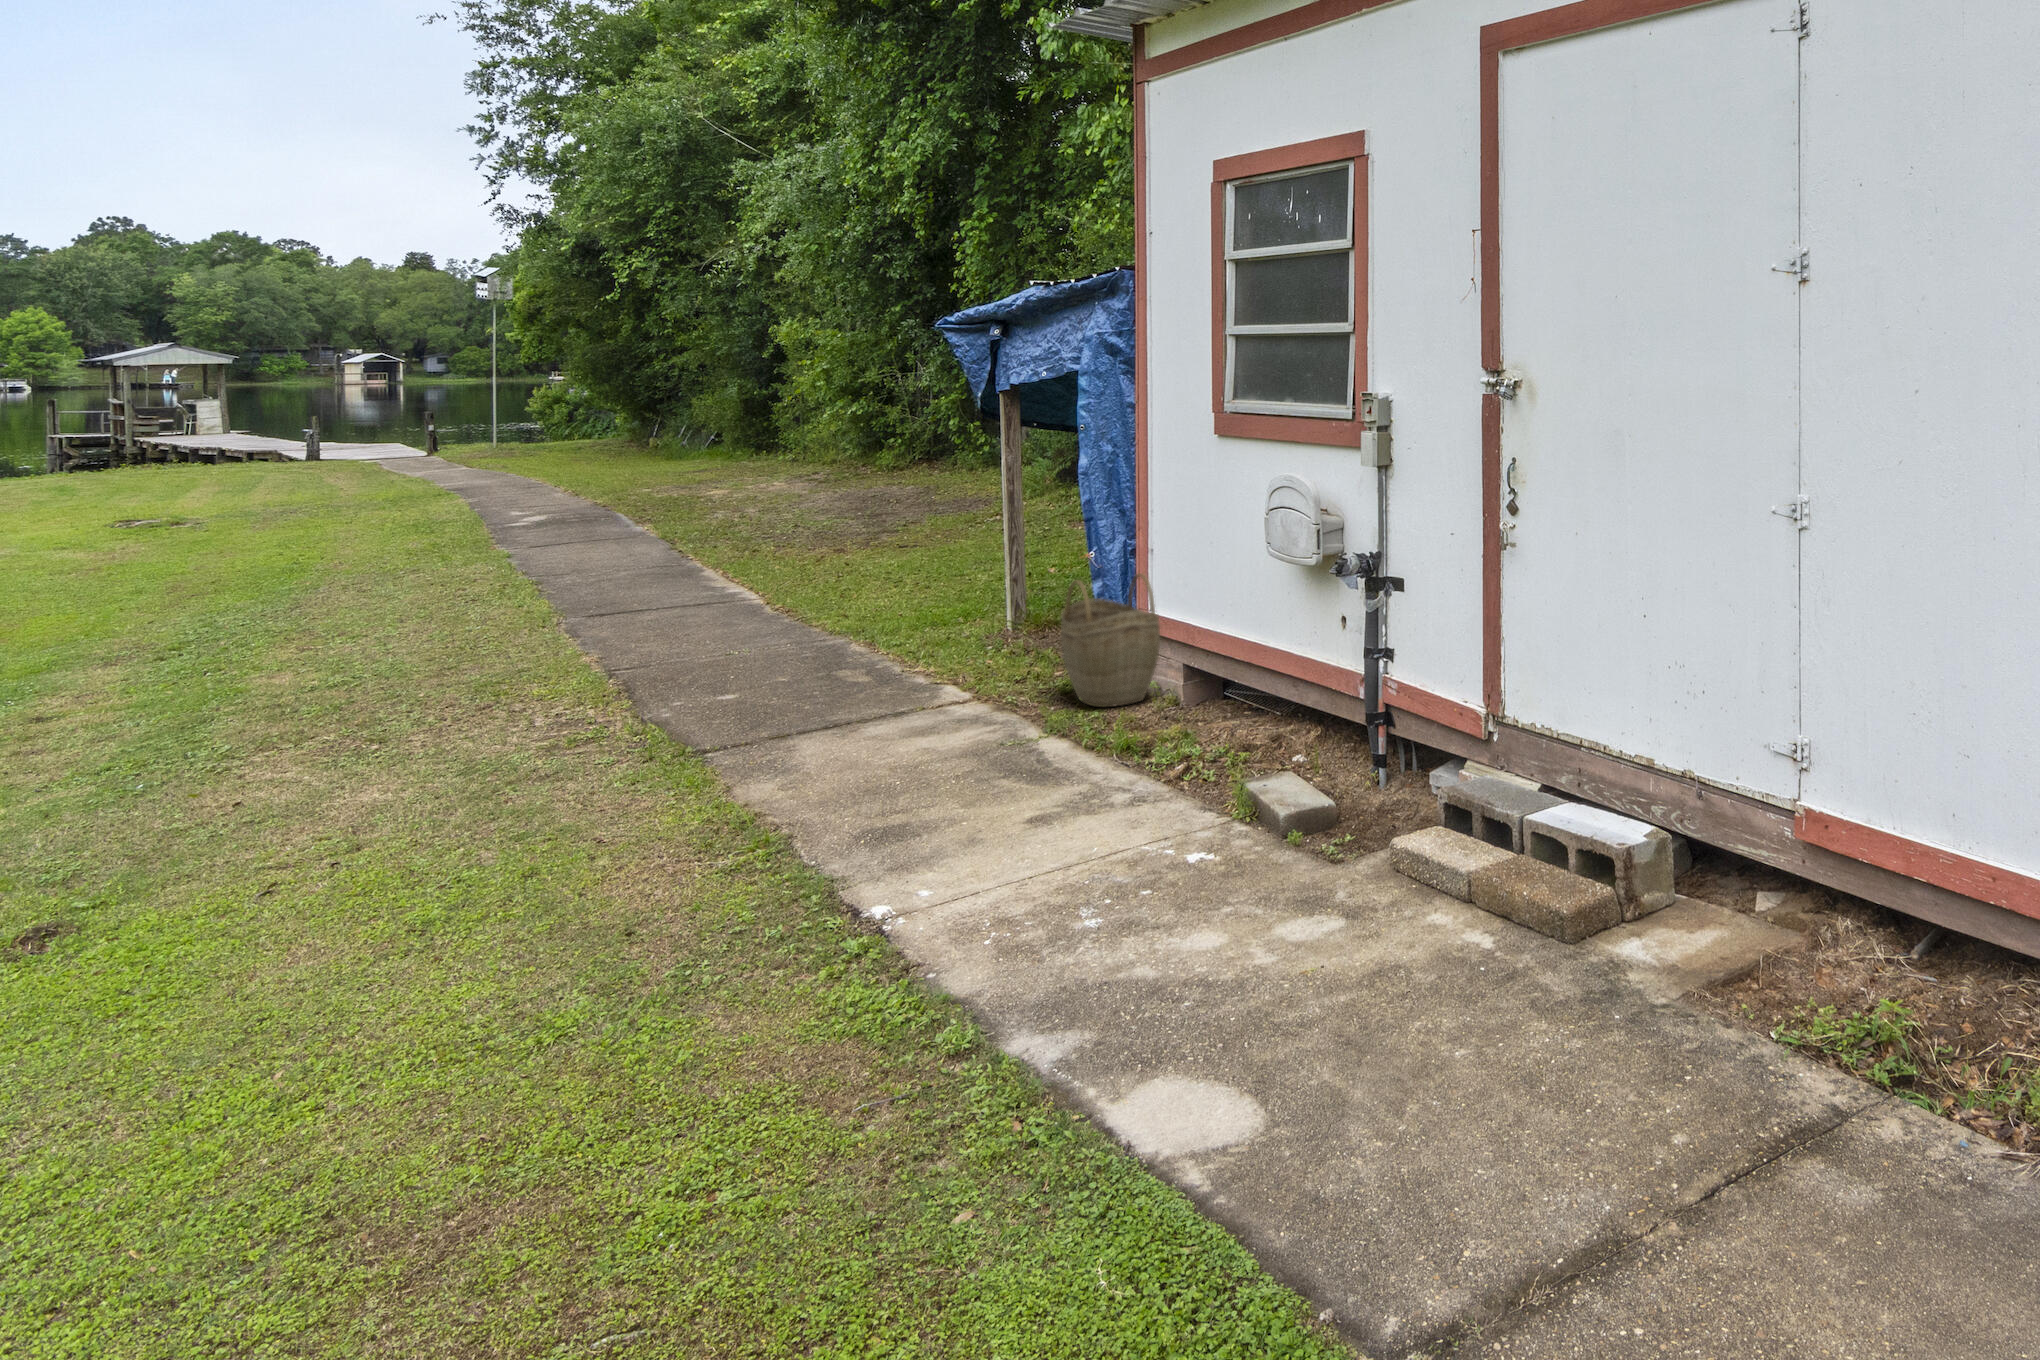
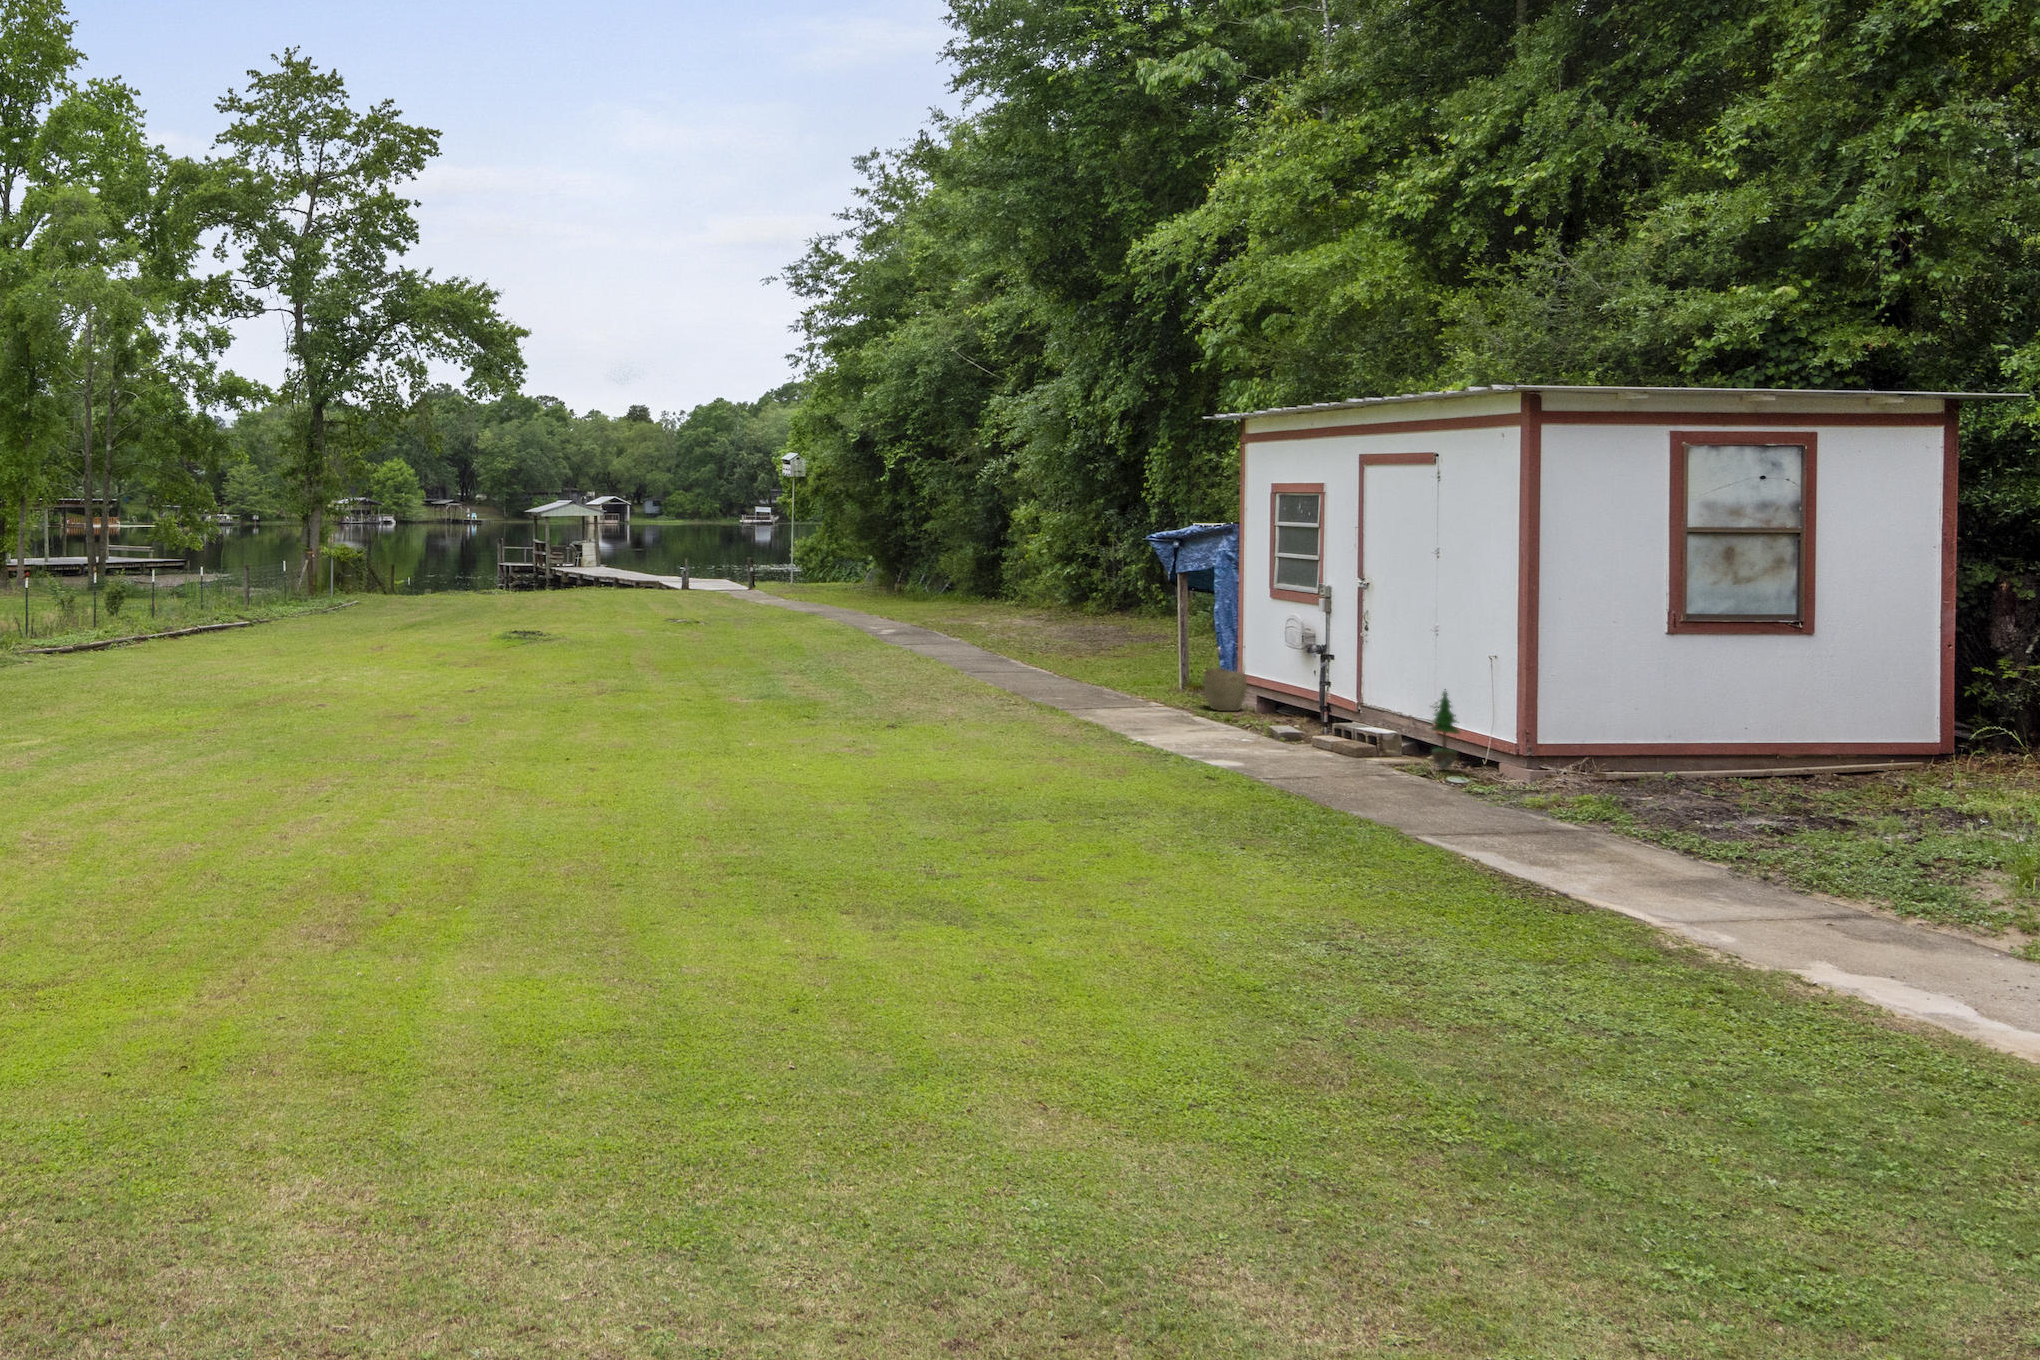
potted tree: none [1880,728,1993,1027] -> present [1431,689,1459,769]

